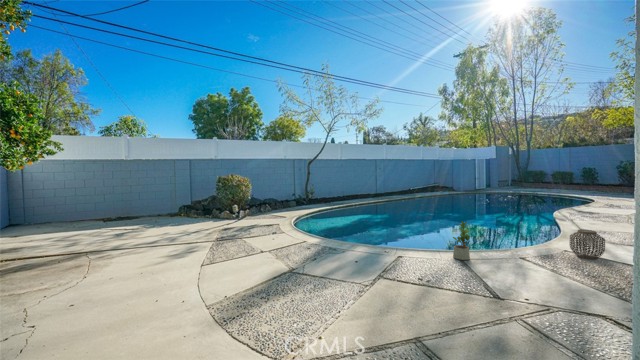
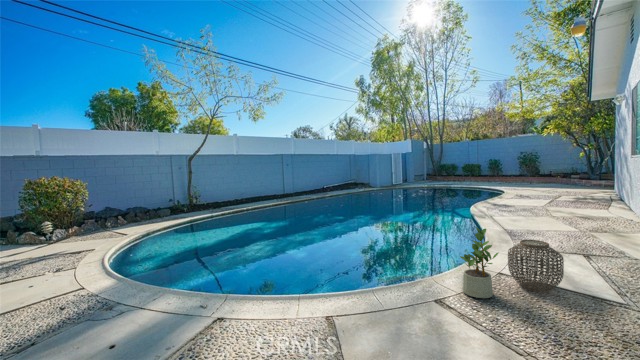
potted plant: present [453,221,470,260] -> present [460,227,498,298]

